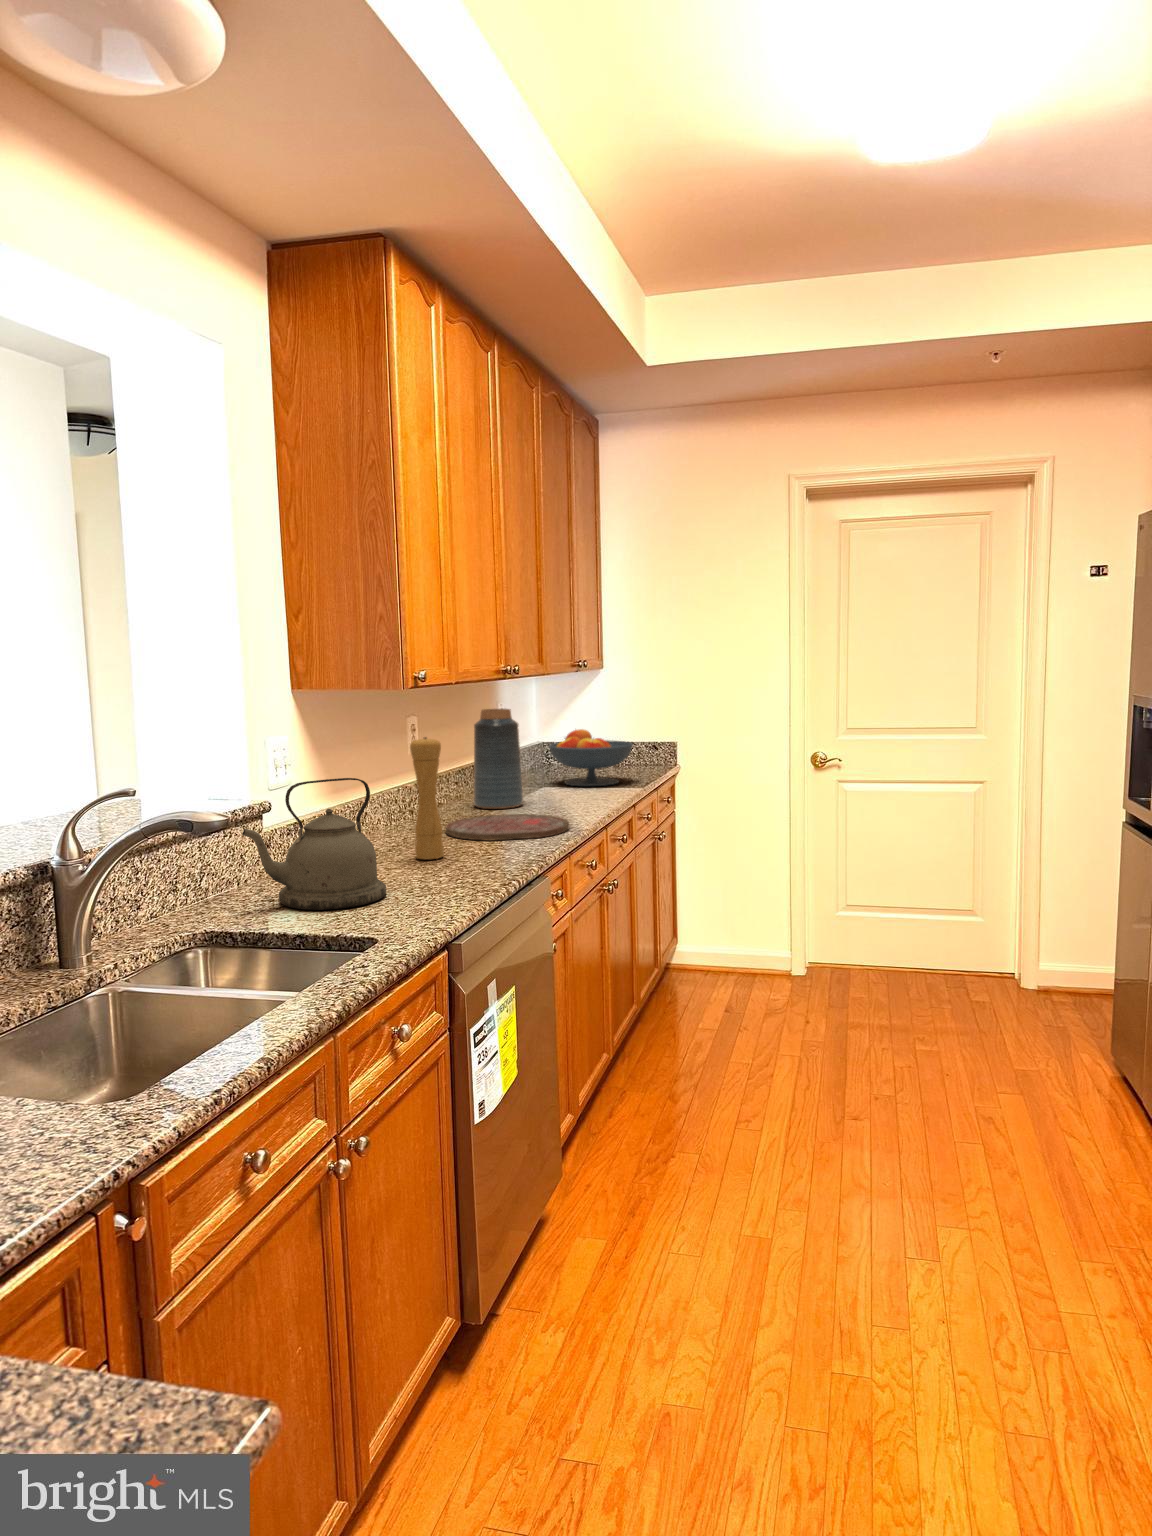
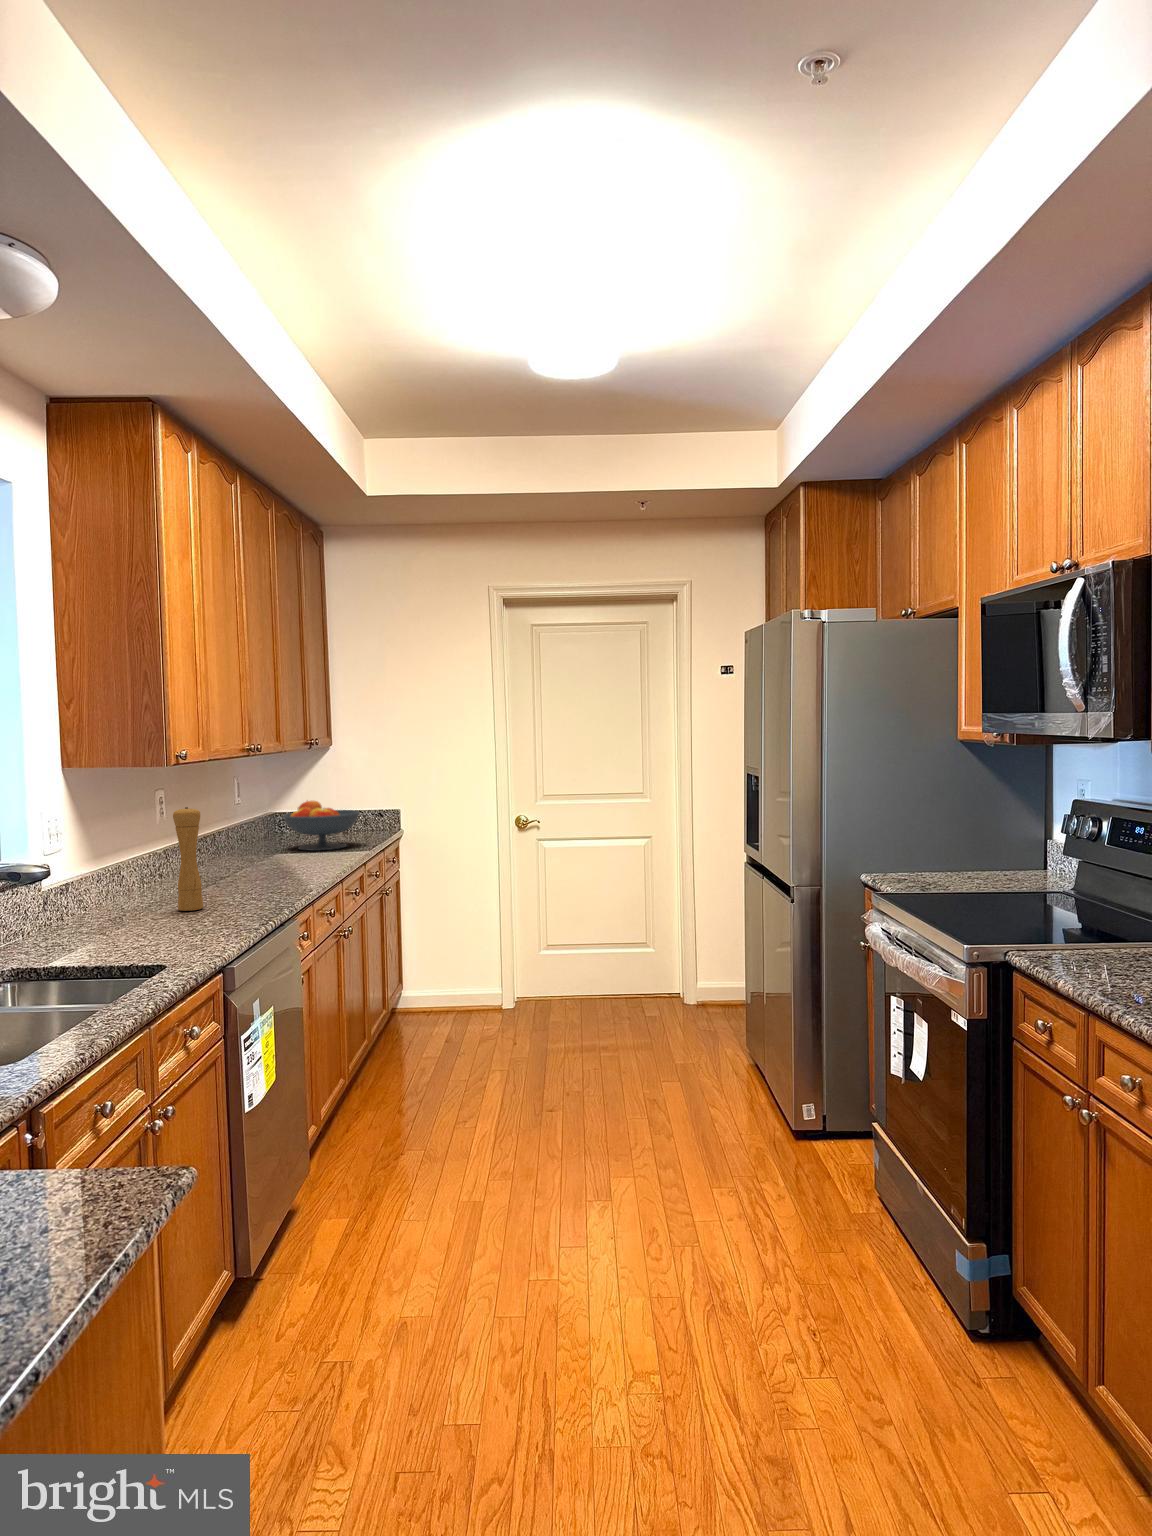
vase: present [474,709,523,809] -> none [218,783,264,871]
kettle: present [242,778,386,910] -> none [38,841,162,950]
cutting board: present [446,814,569,841] -> none [199,873,309,895]

